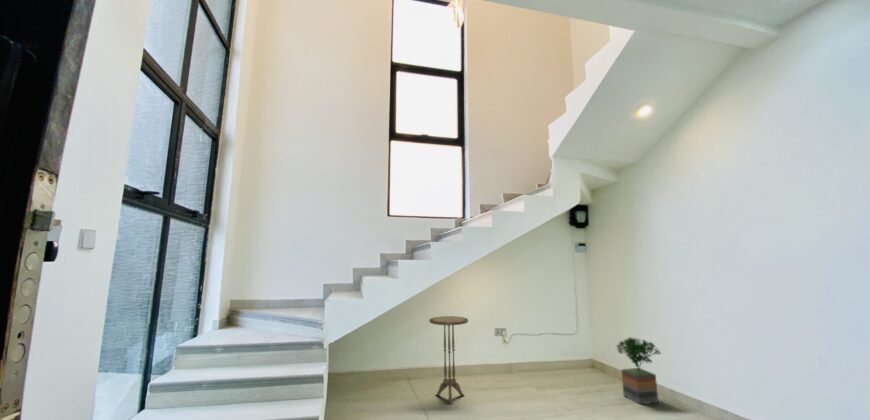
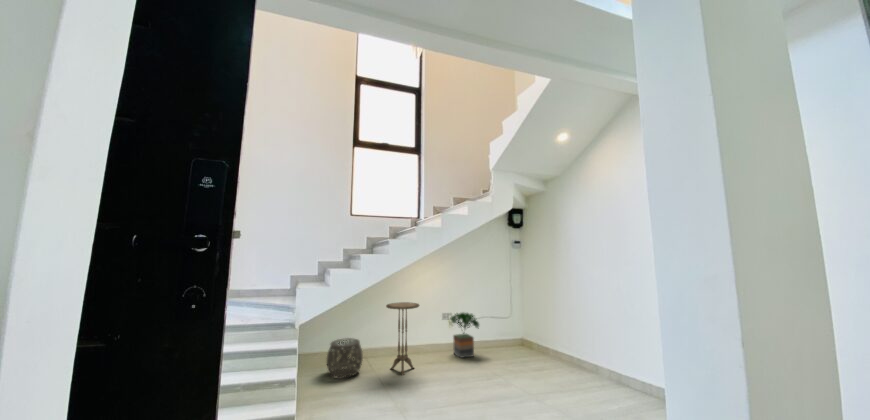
potted tree: present [617,337,660,404] -> present [450,313,479,358]
woven basket: none [362,357,404,405] -> present [327,338,363,378]

